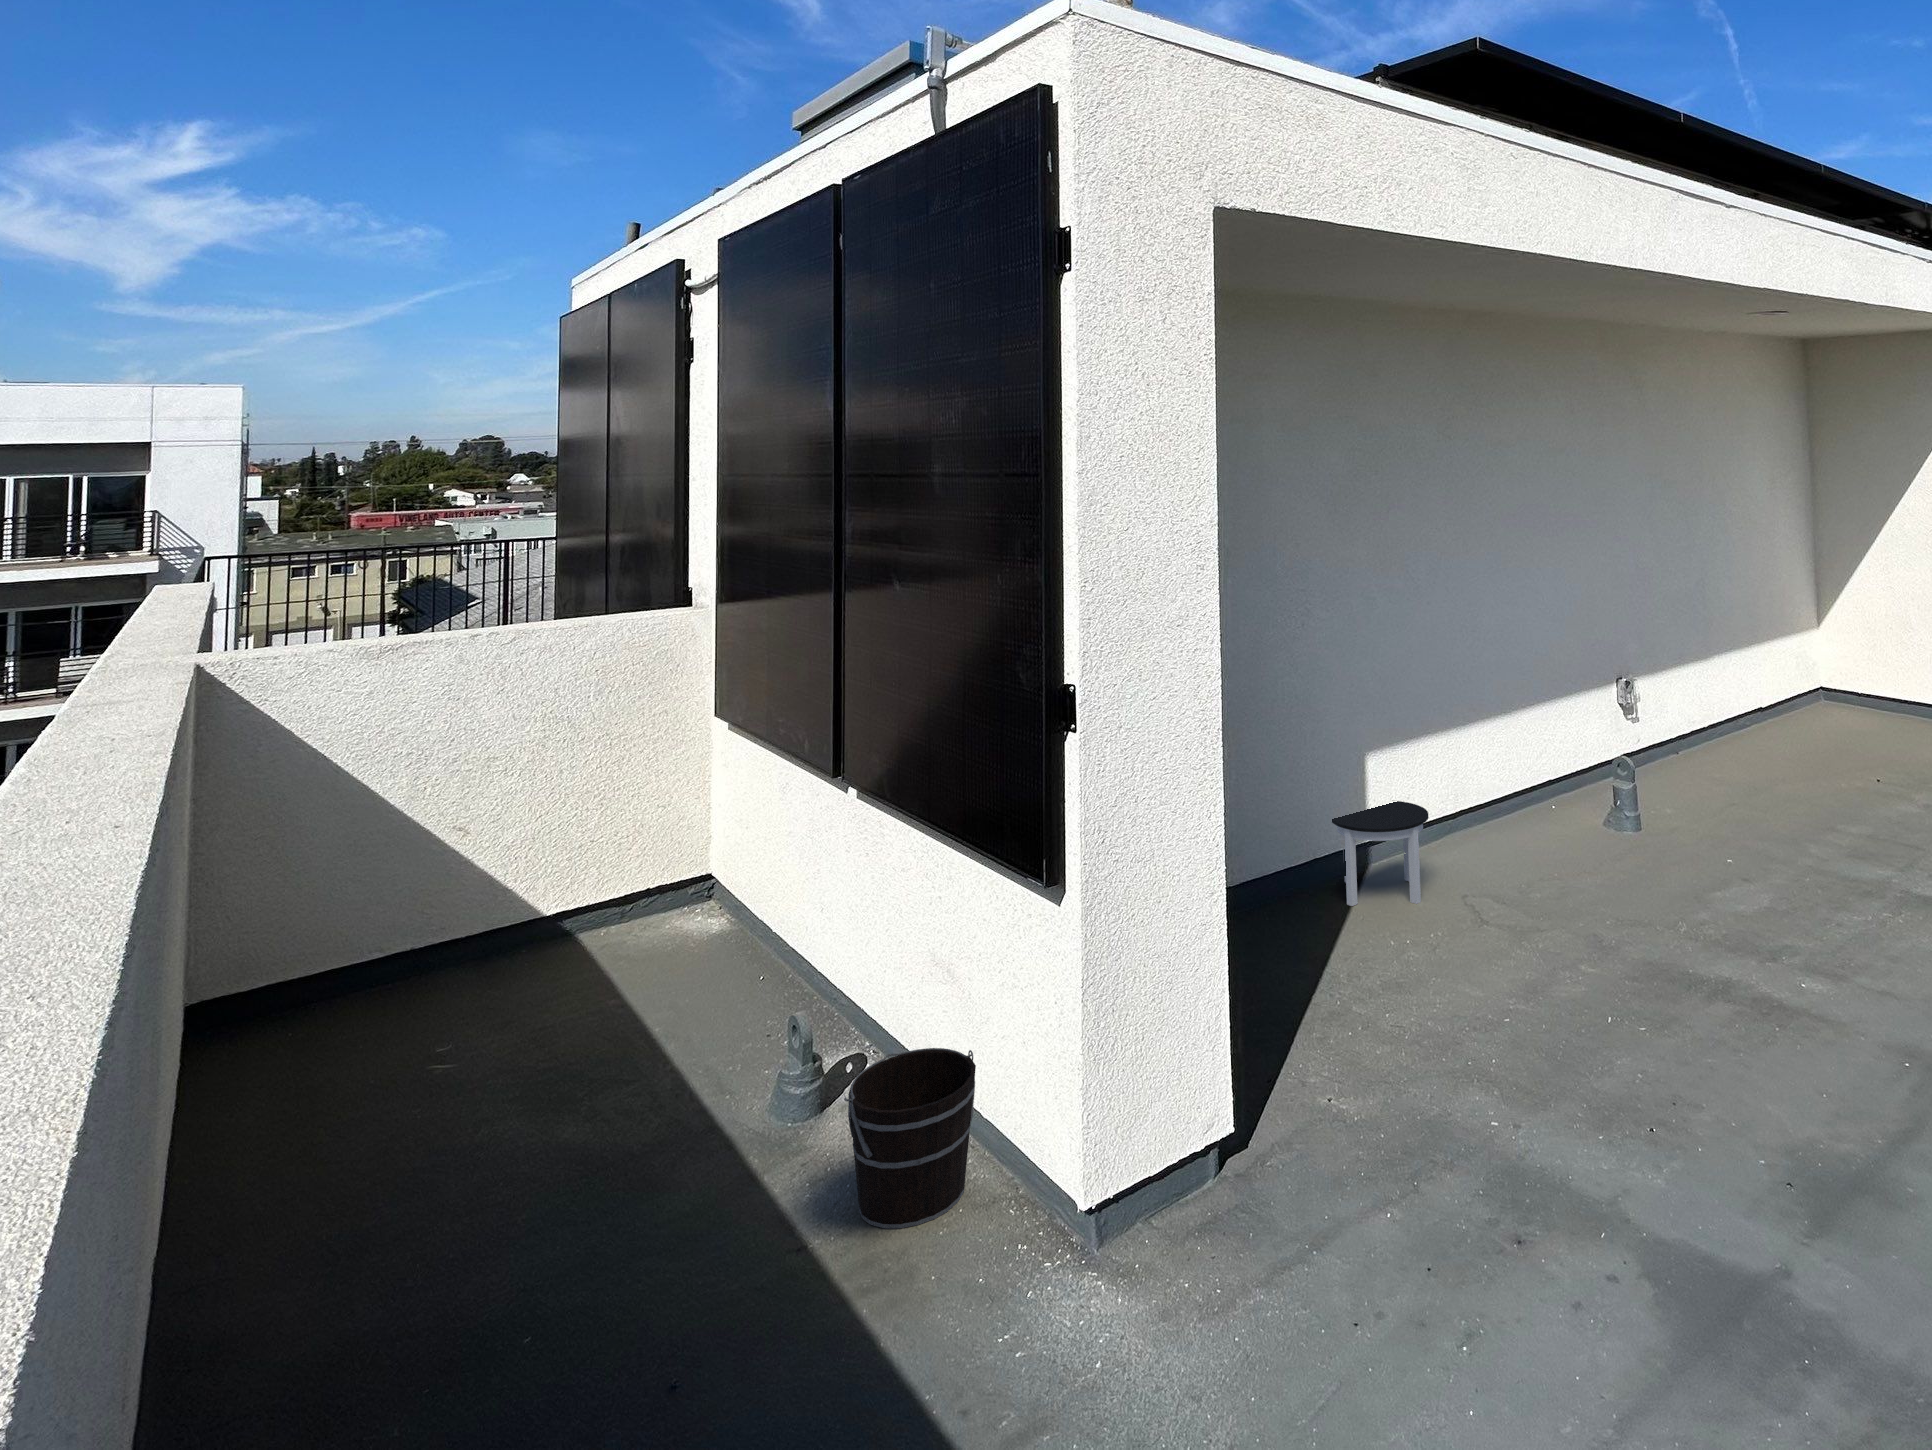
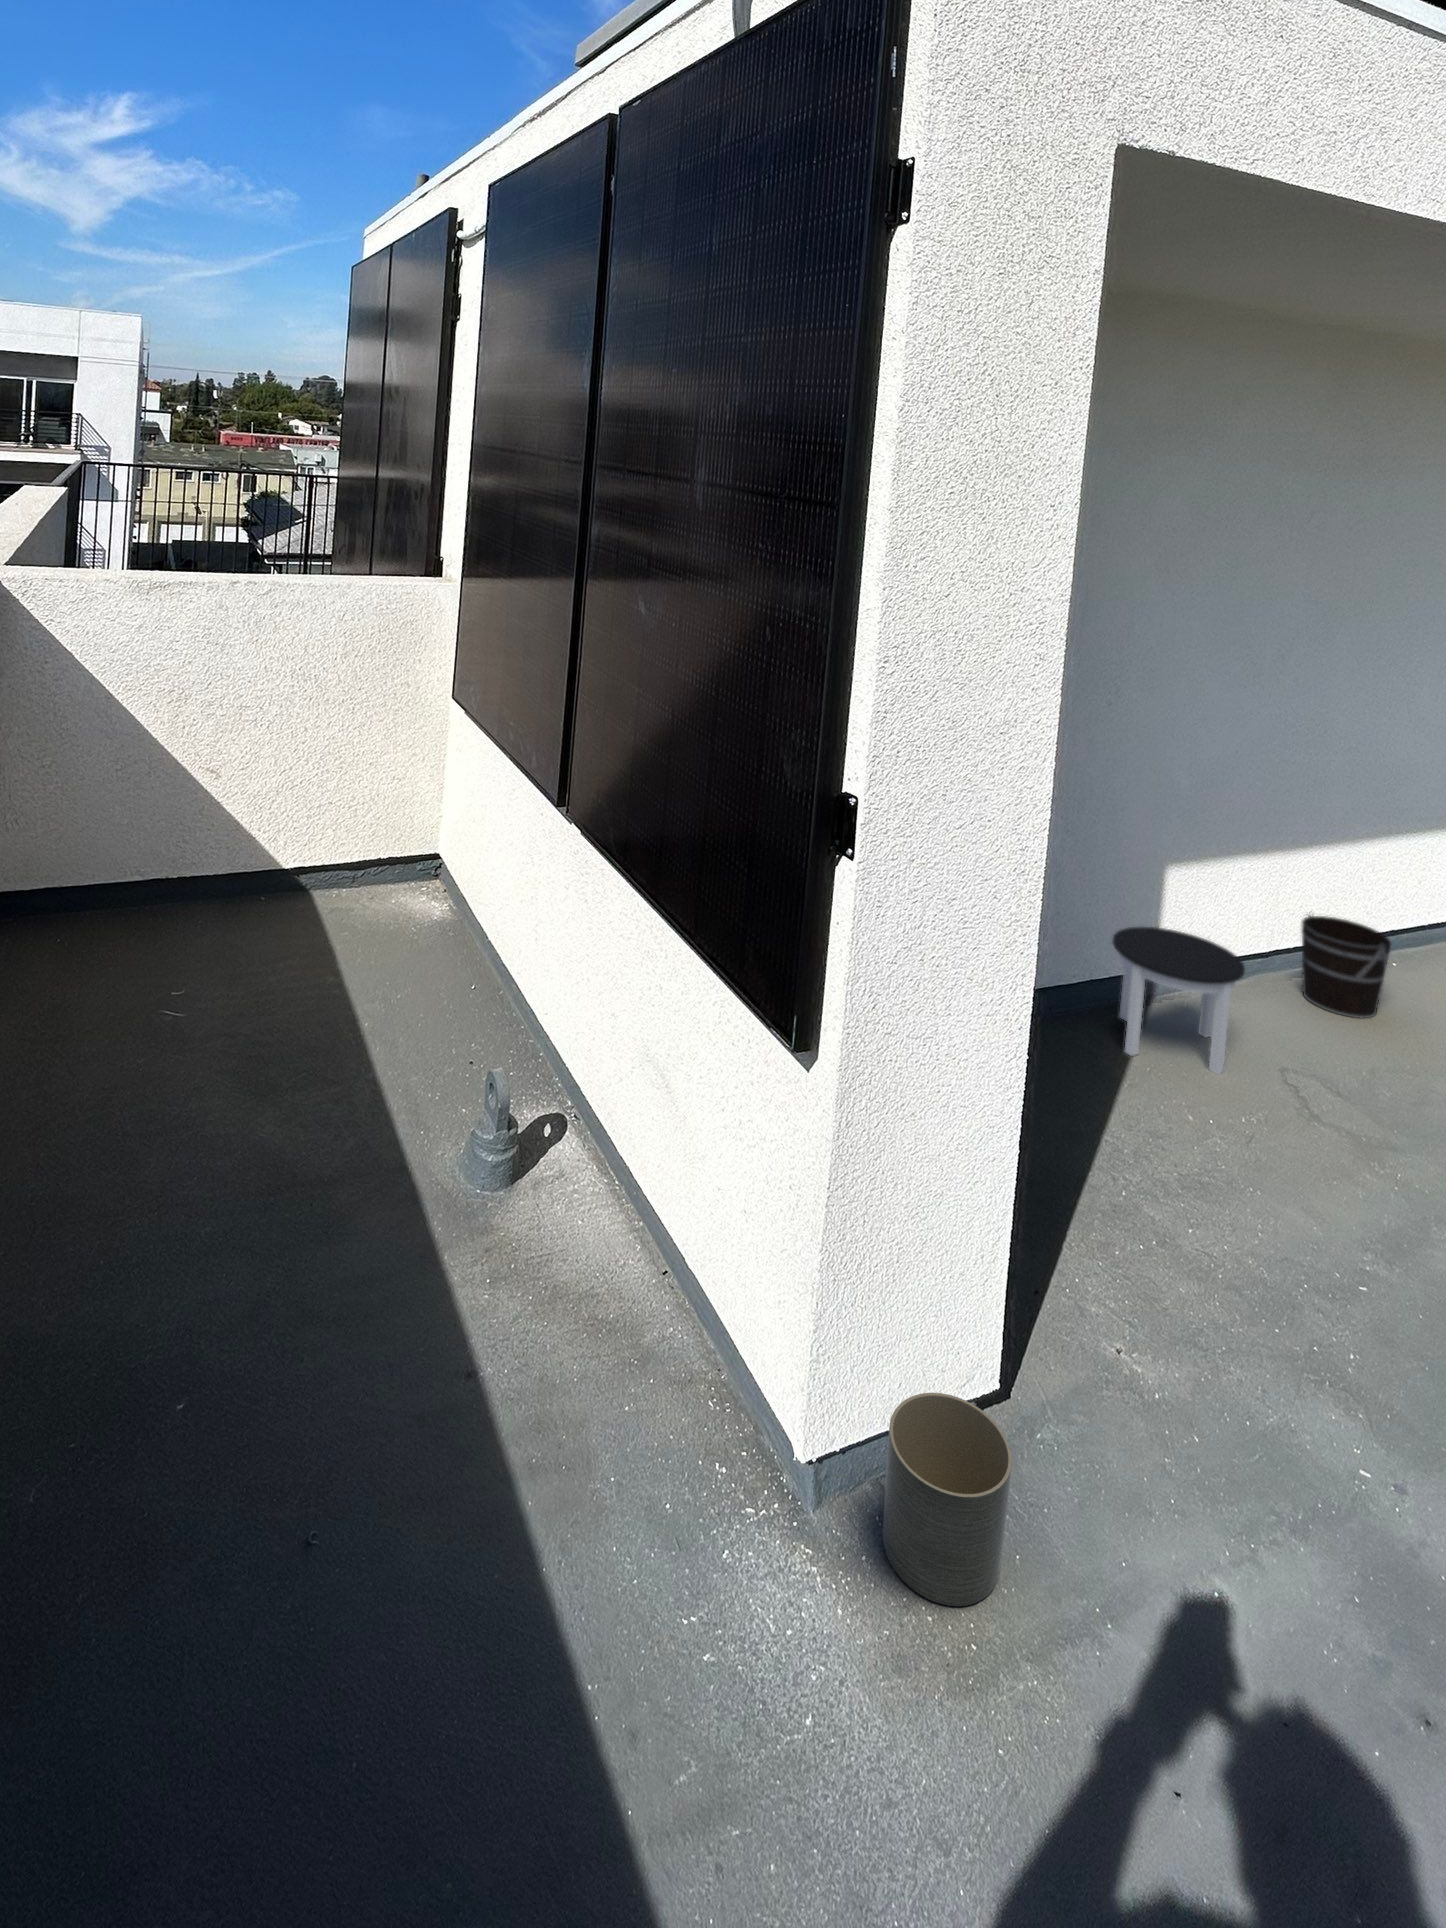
bucket: present [844,1048,976,1229] -> present [1302,913,1391,1018]
planter: none [1146,1122,1235,1261] -> present [883,1393,1012,1606]

